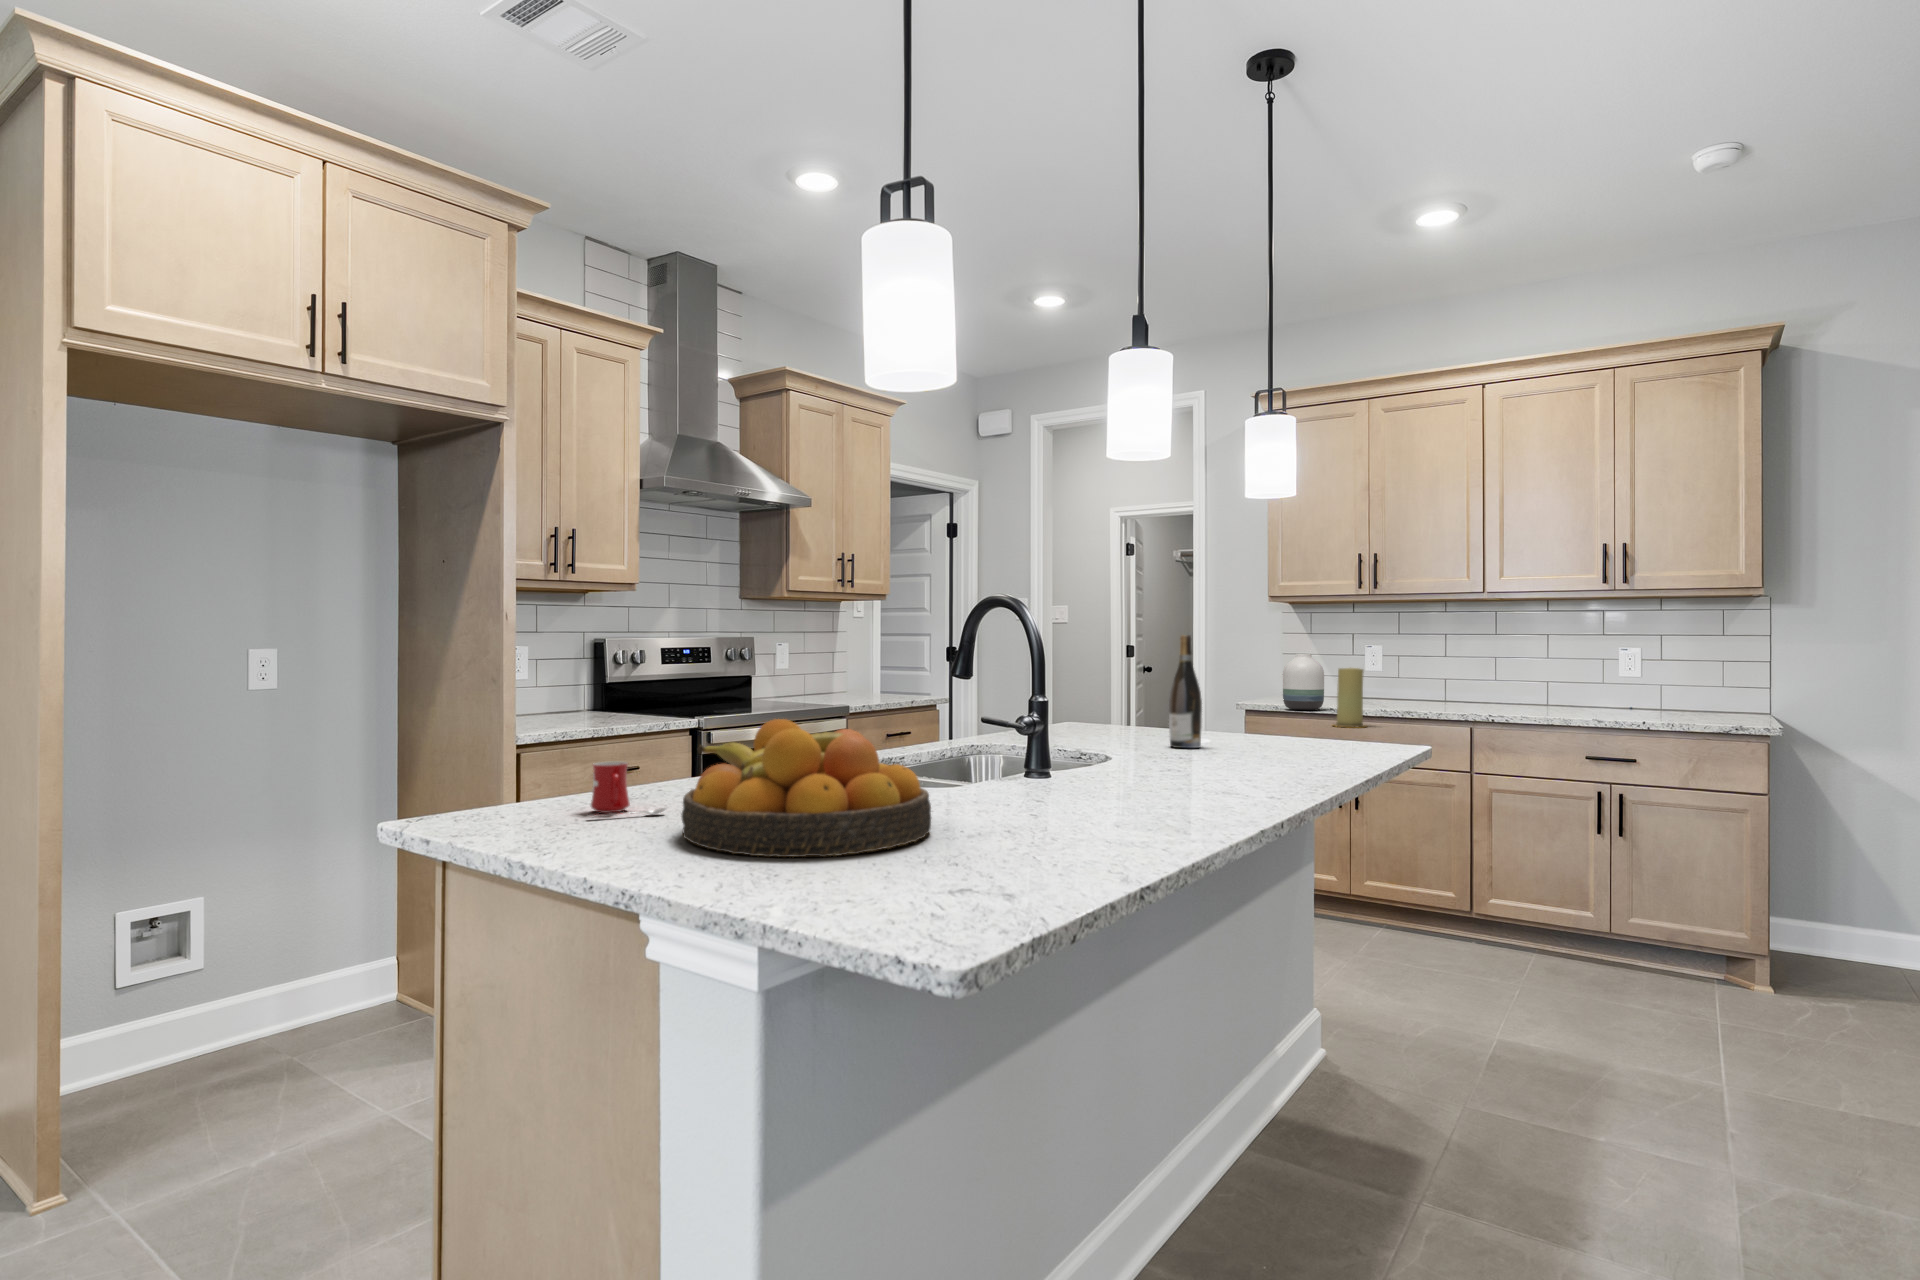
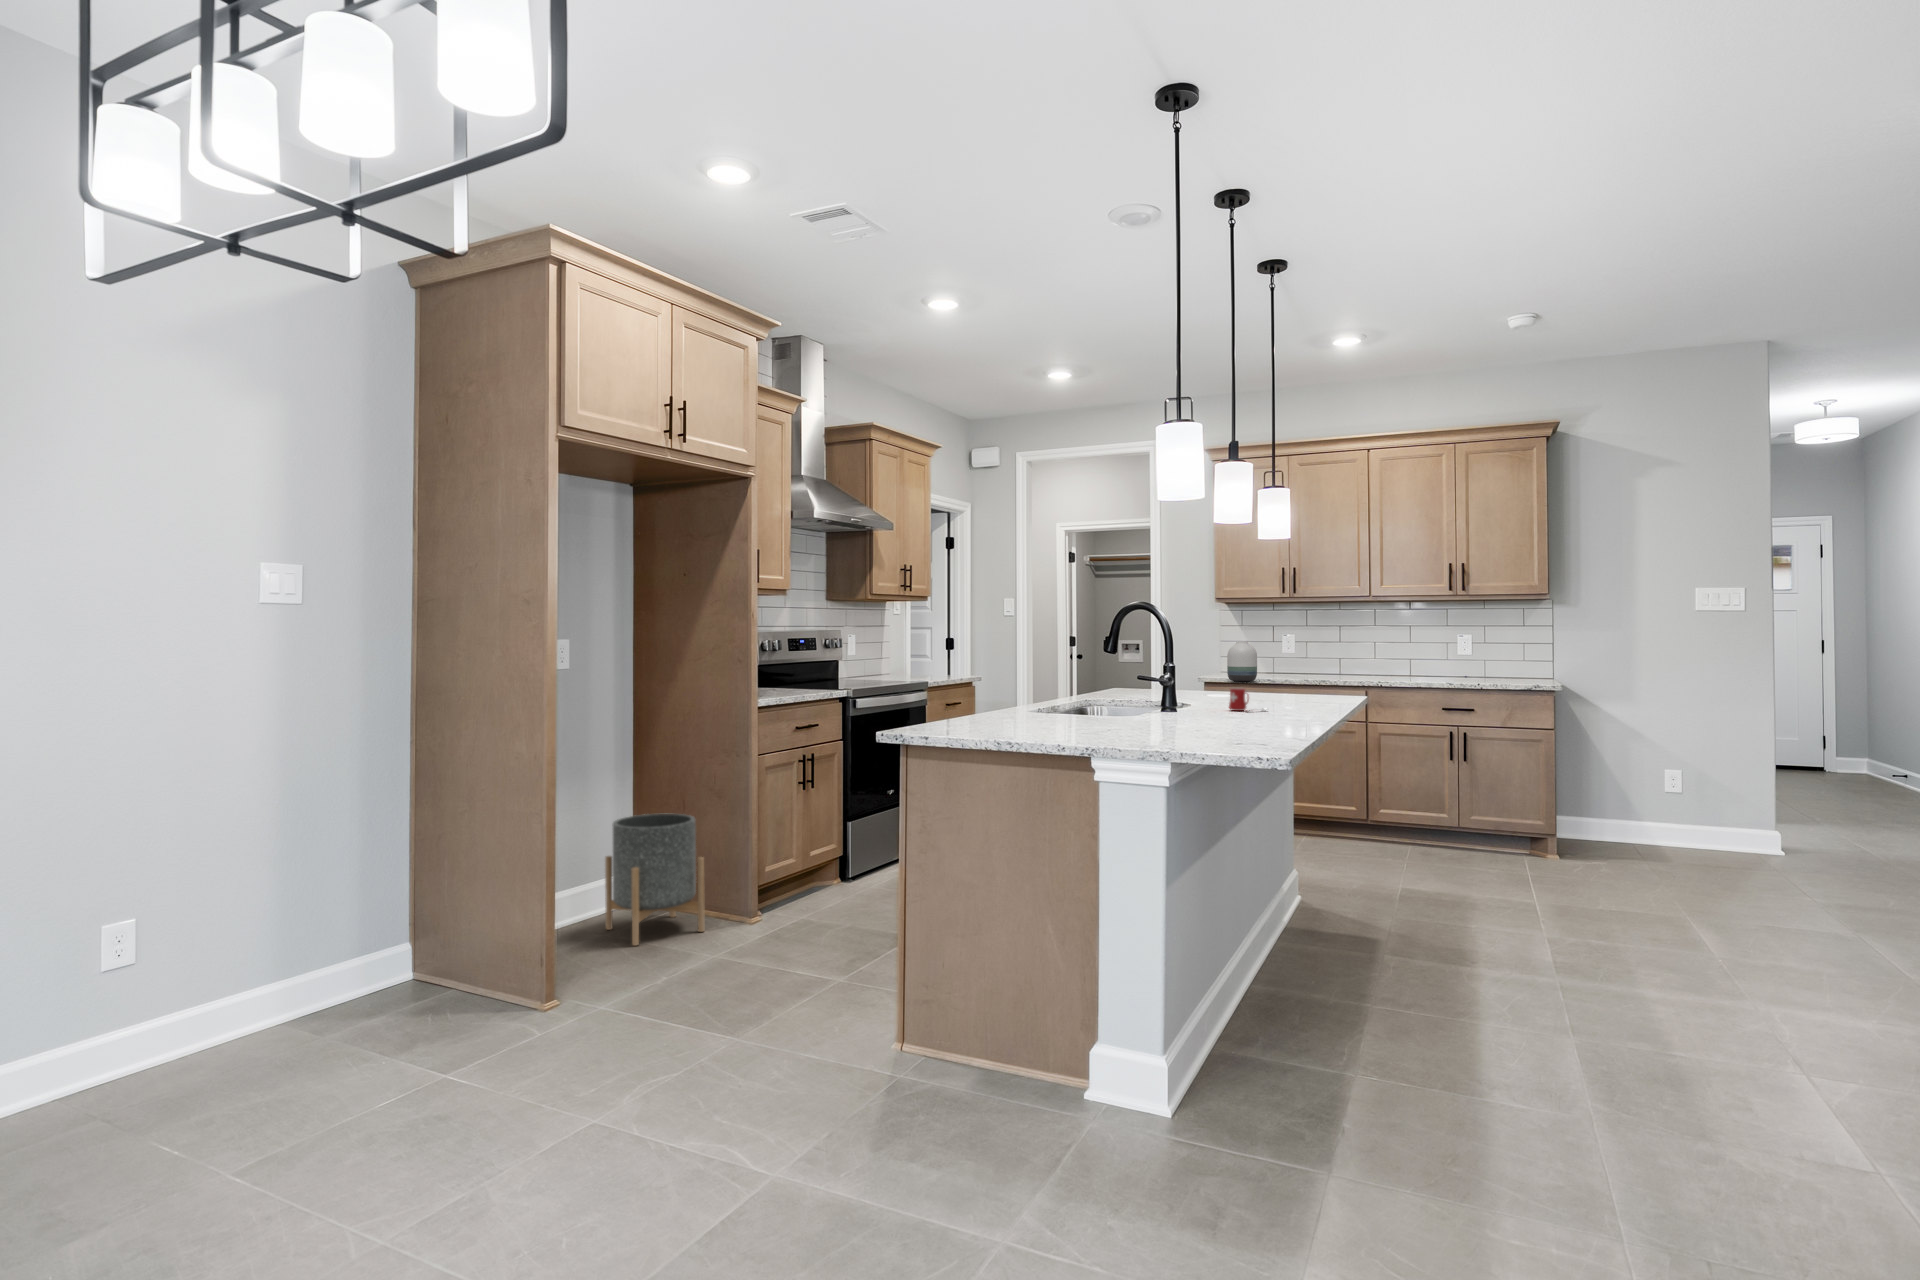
wine bottle: present [1169,635,1202,748] -> none [1203,626,1225,700]
candle: present [1333,668,1366,727] -> none [1281,649,1305,690]
fruit bowl: present [681,719,931,857] -> none [1049,671,1182,736]
mug: present [588,761,665,817] -> present [1229,688,1267,711]
planter: none [296,890,424,1088] -> present [605,813,705,946]

